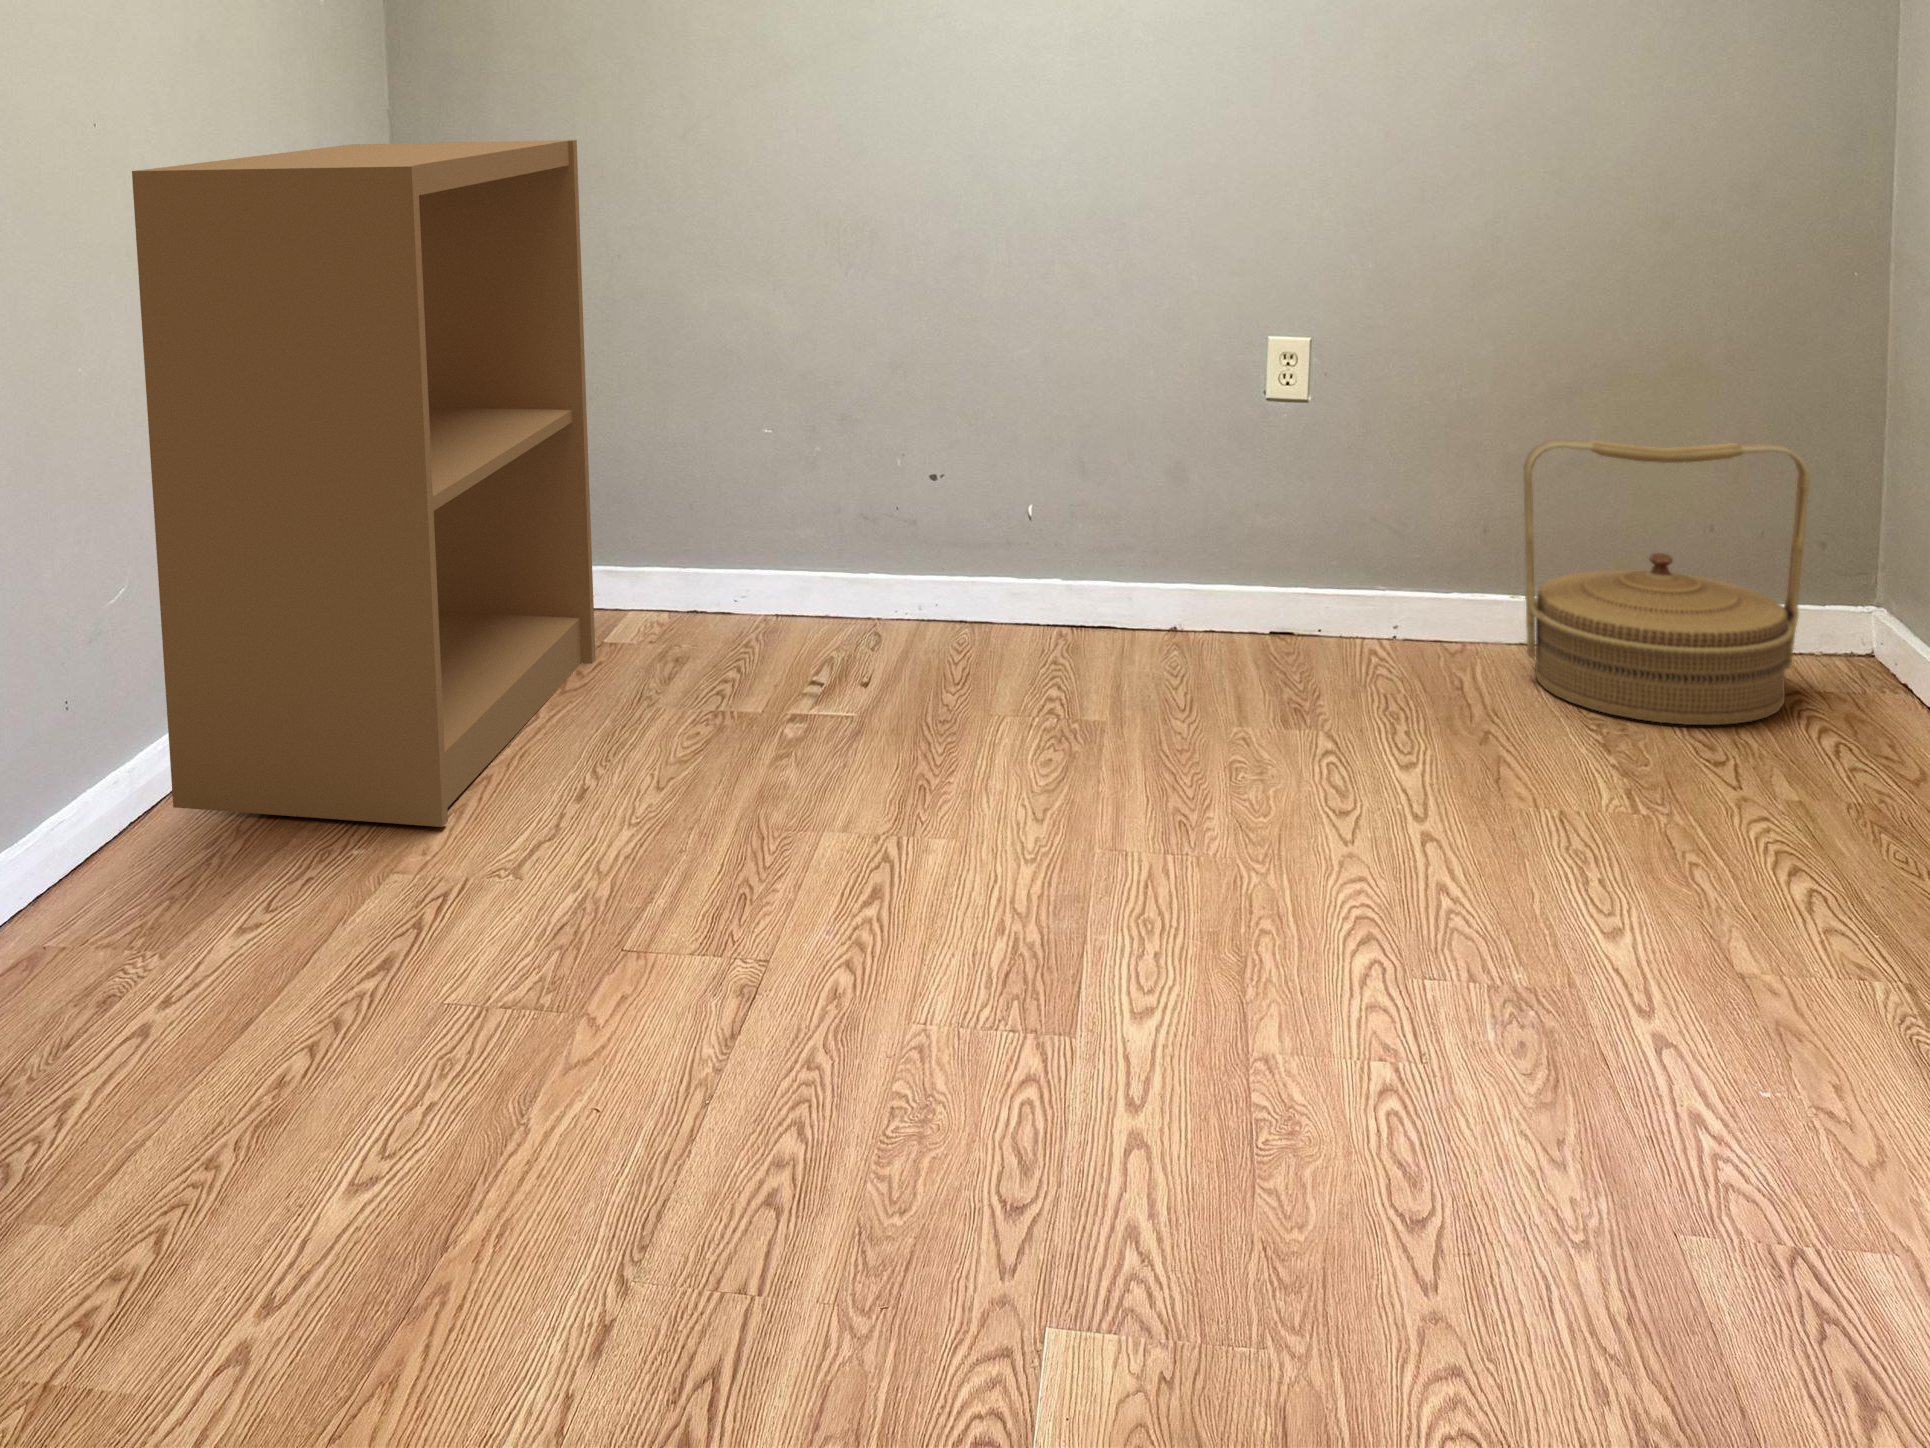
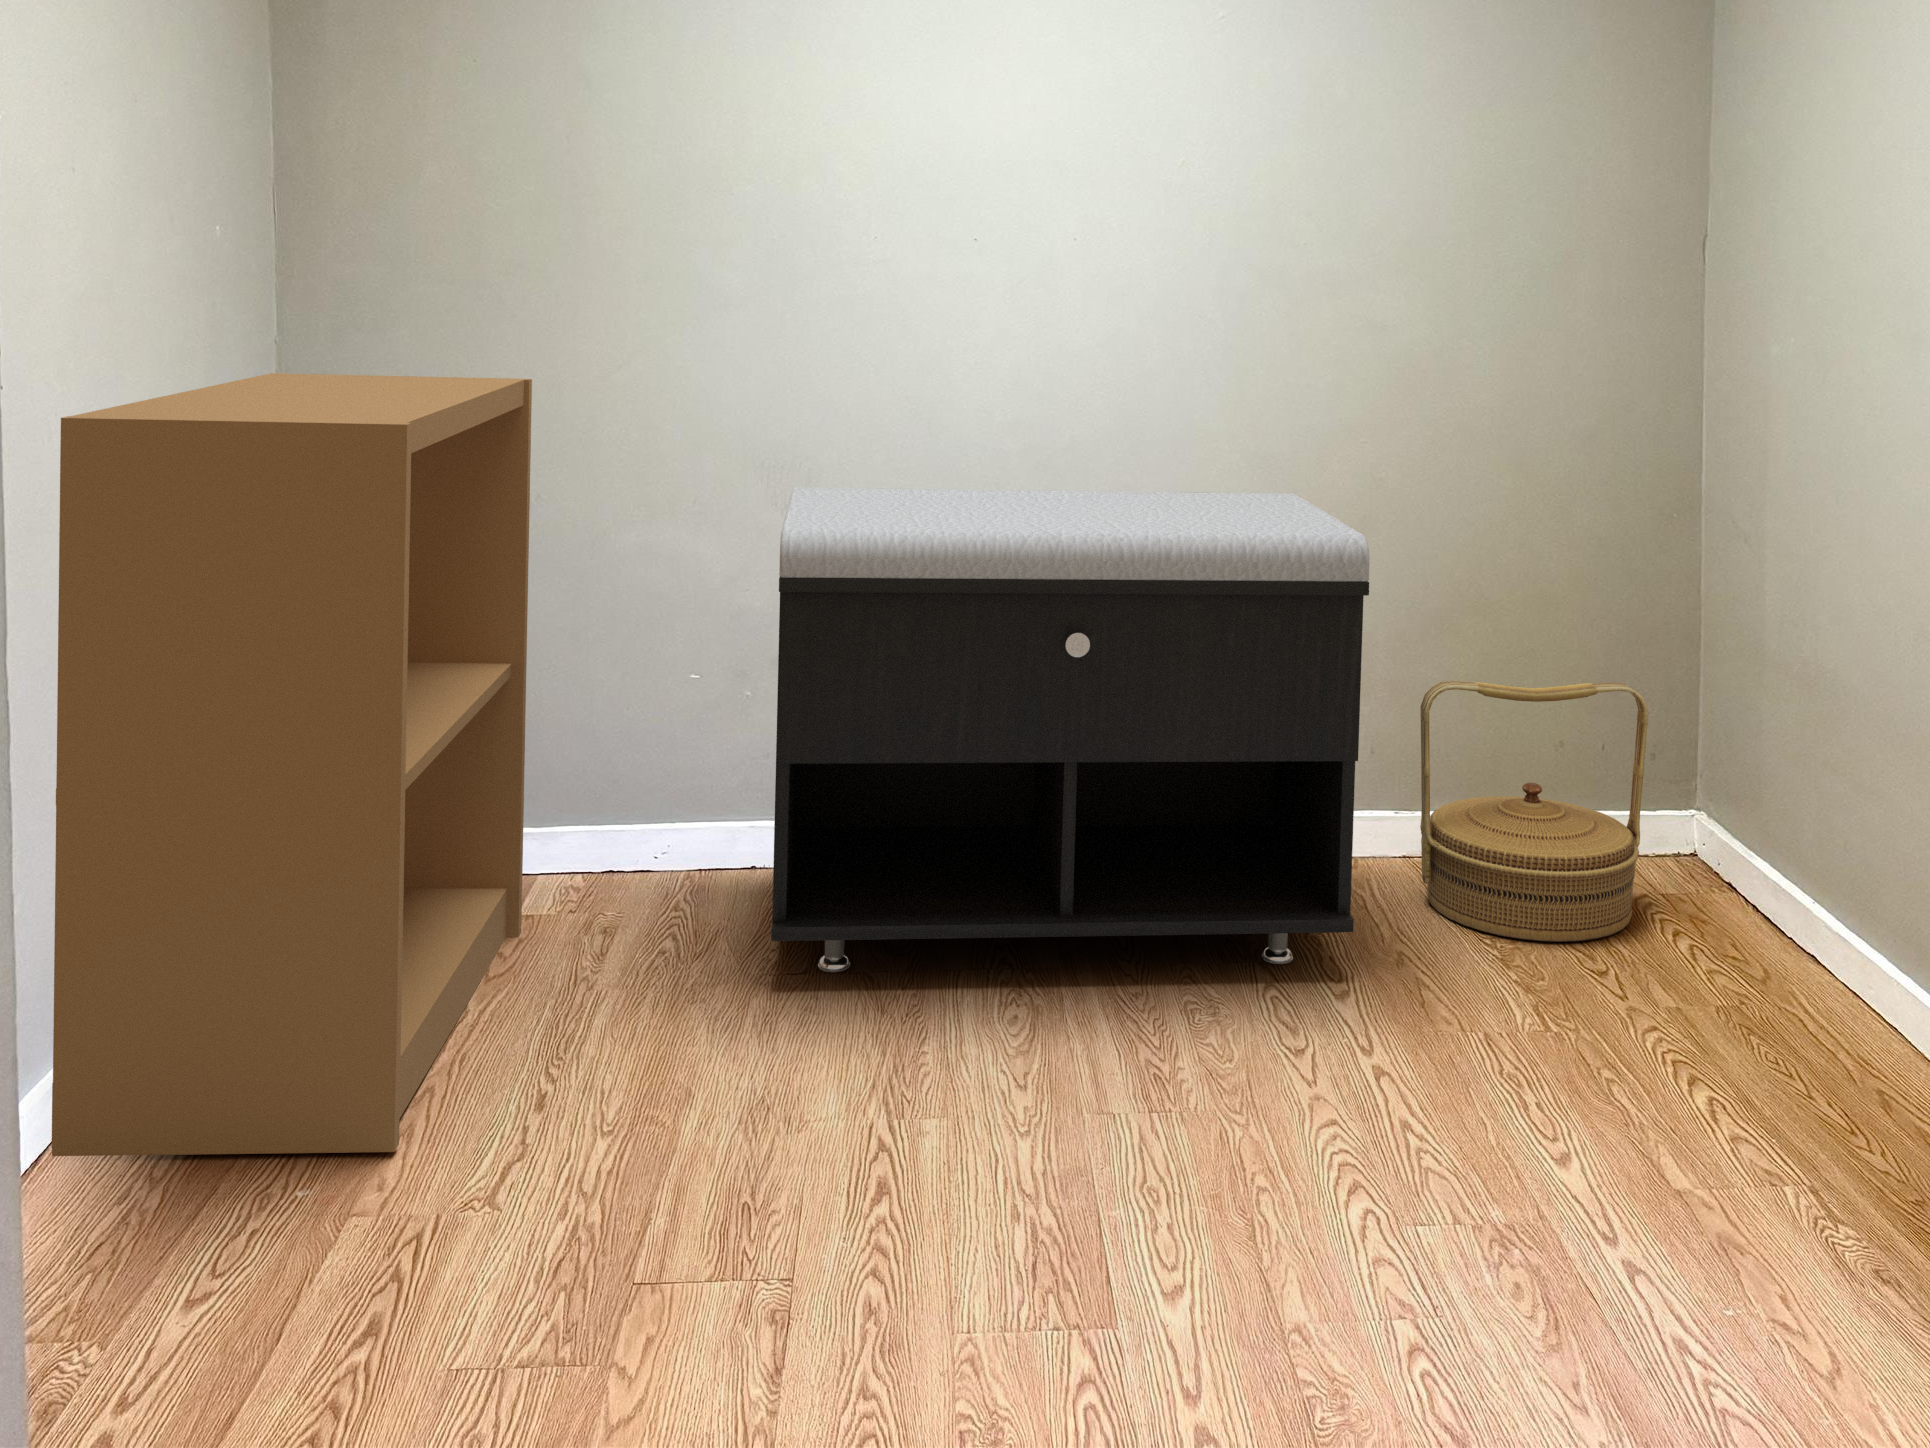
storage bench: none [797,238,1432,728] -> present [771,487,1369,972]

